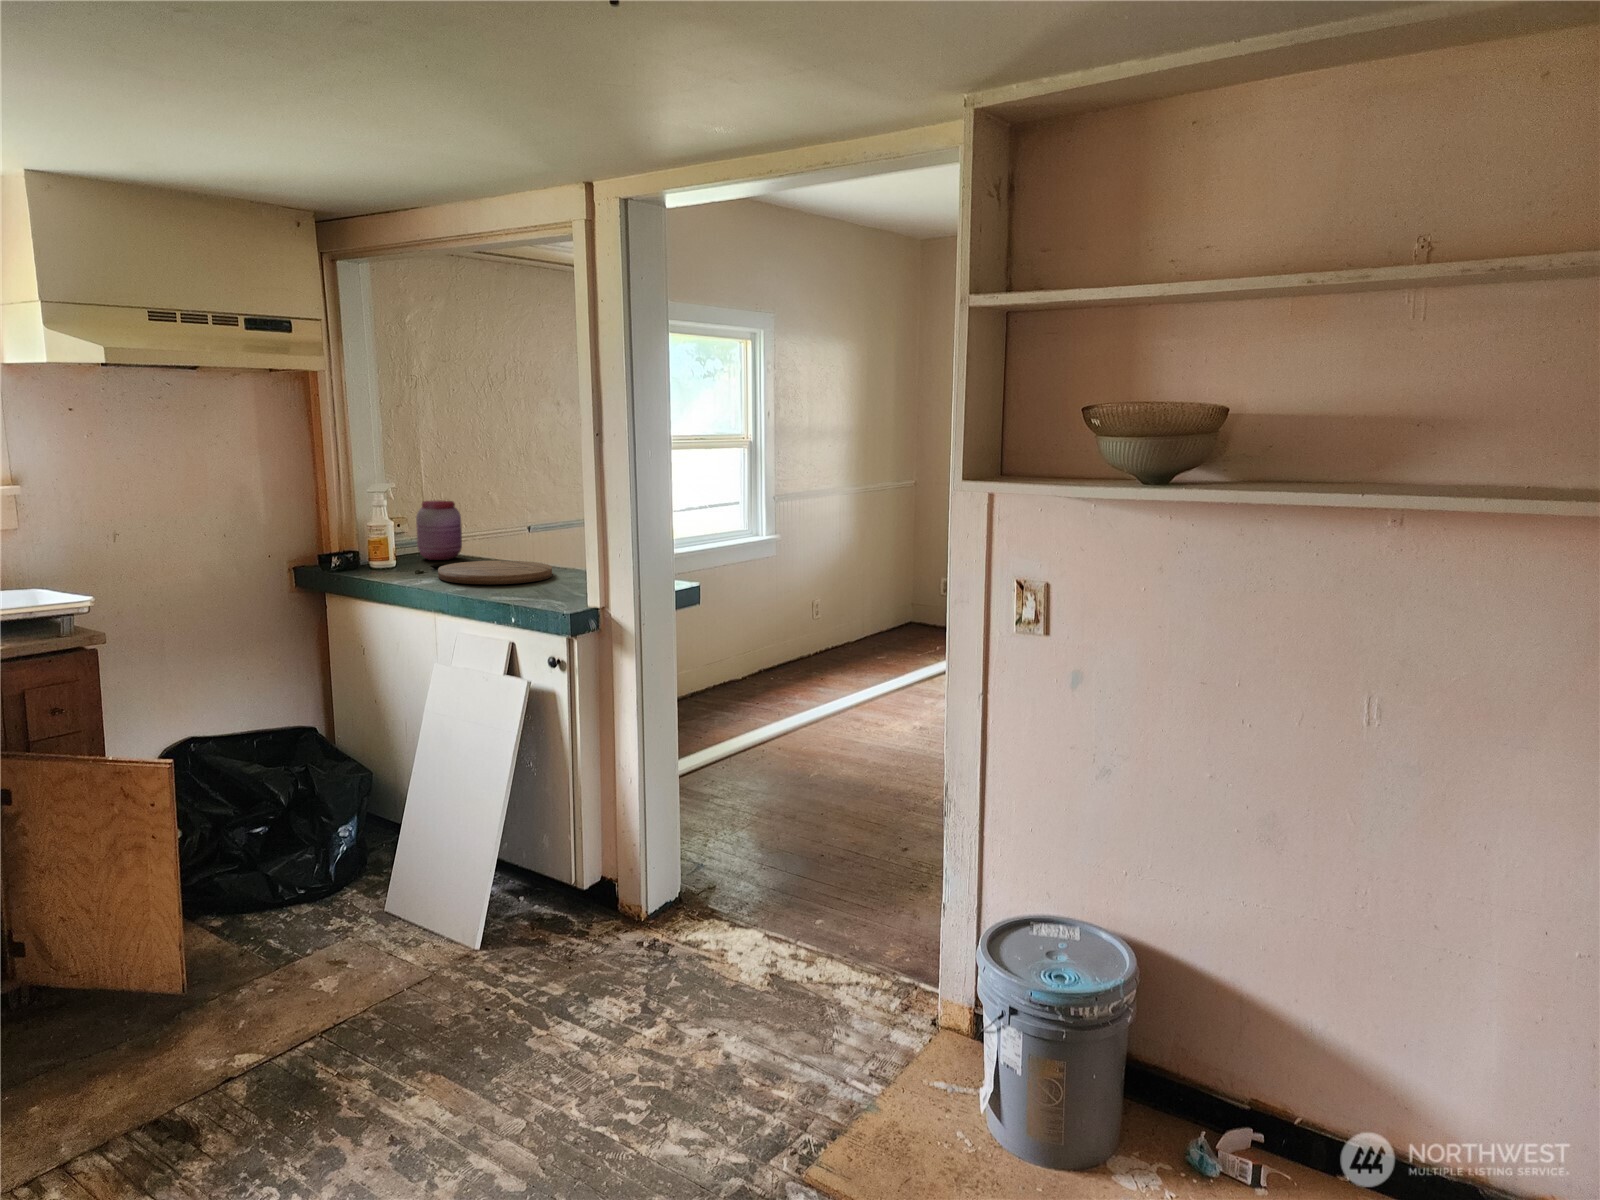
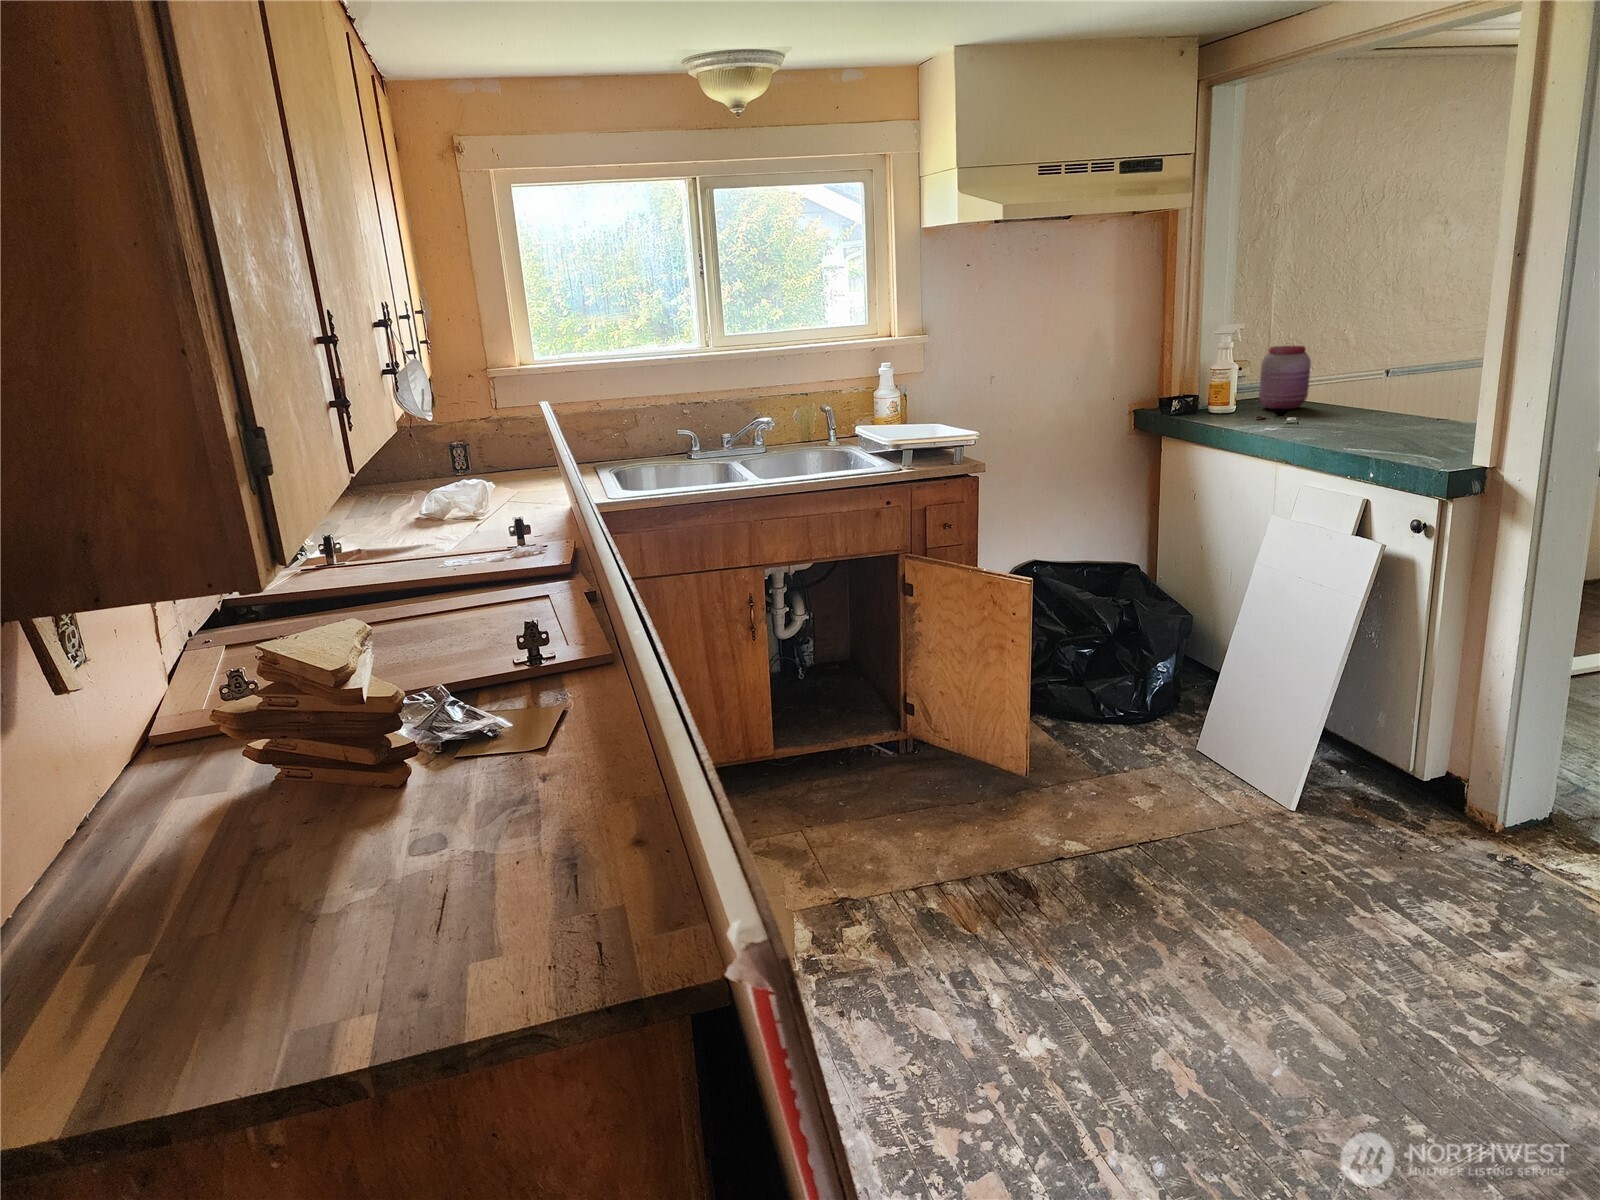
cutting board: present [438,560,552,584] -> none [1283,410,1420,435]

